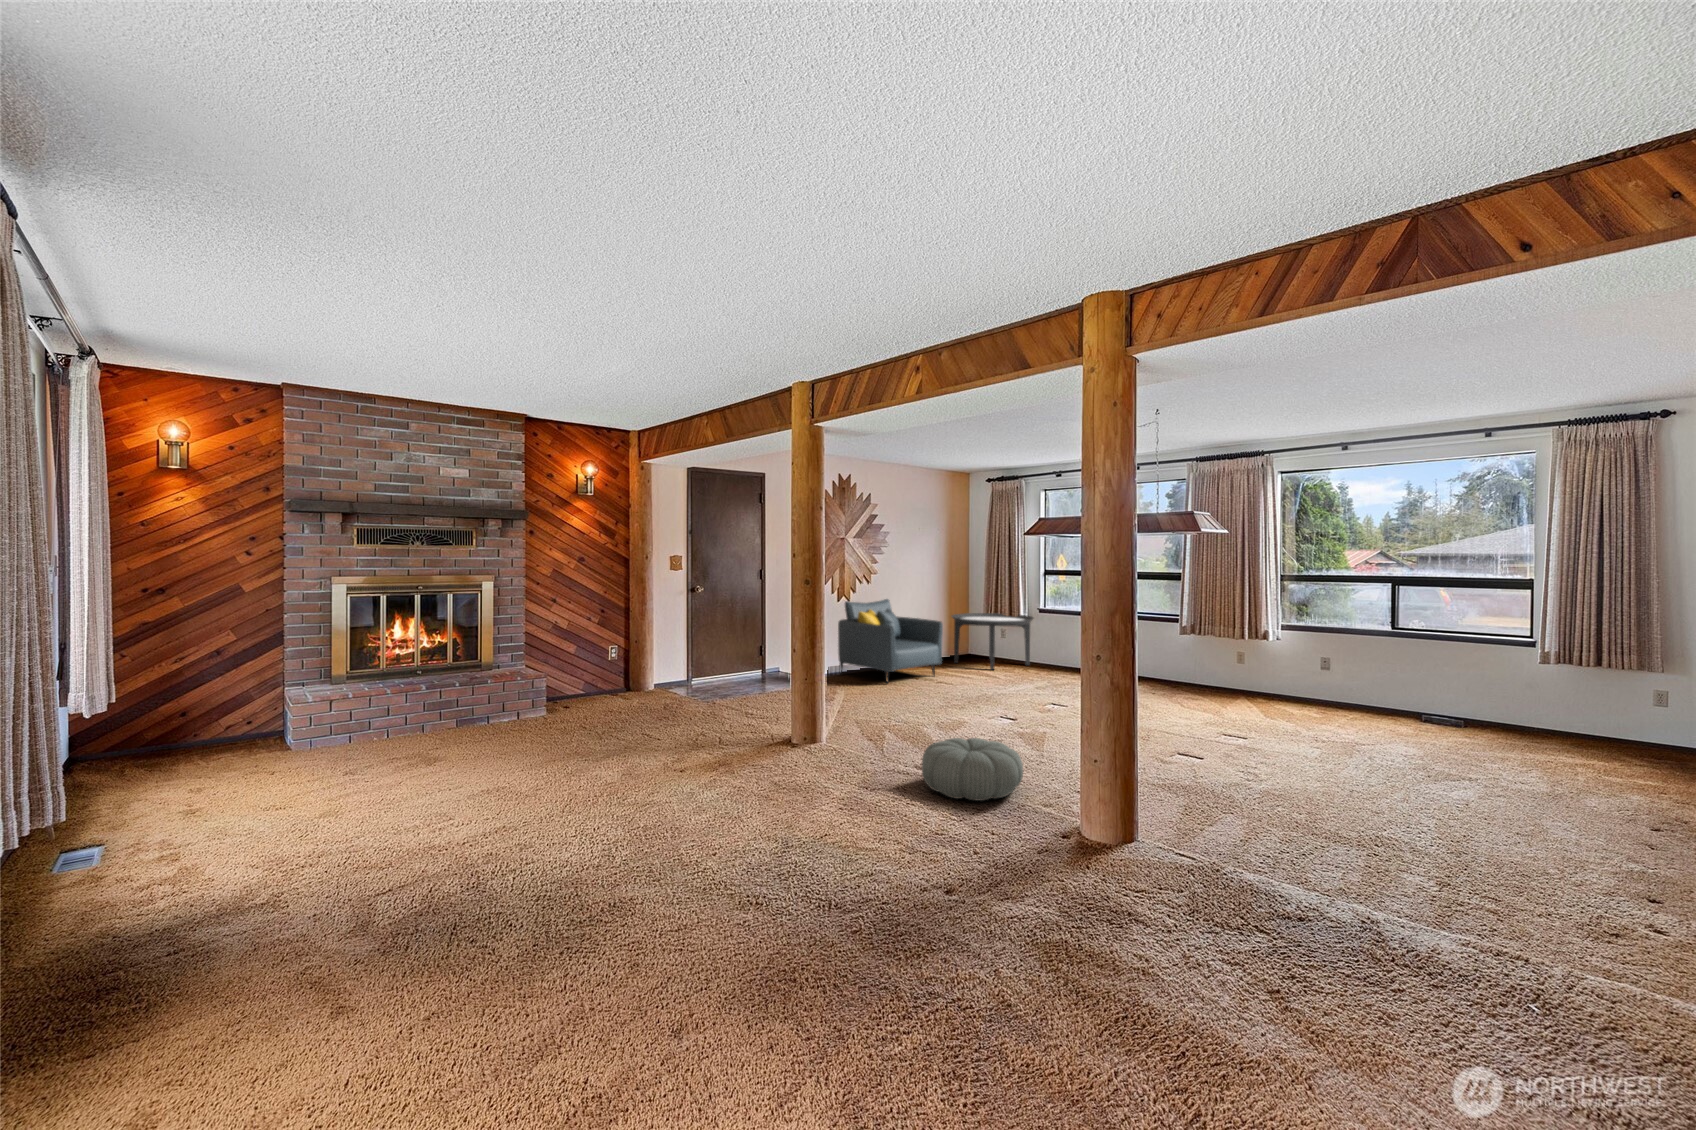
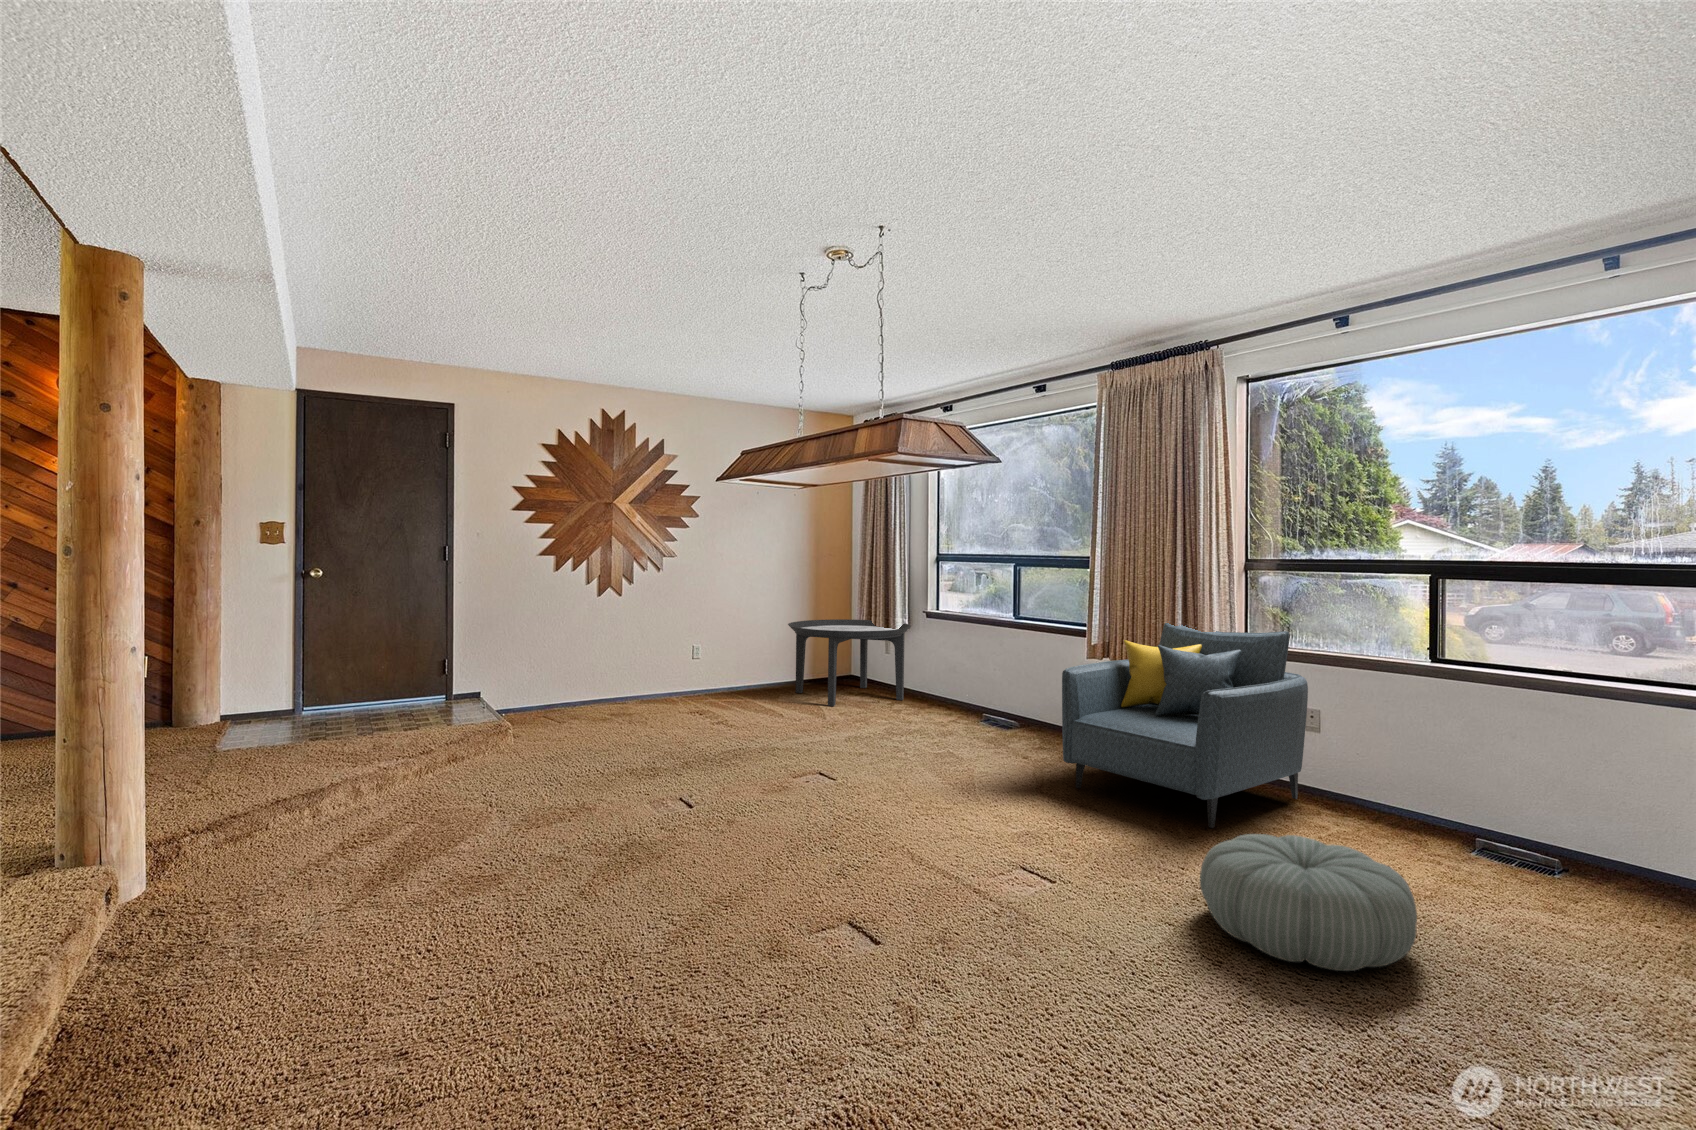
armchair: present [838,599,943,683] -> present [1062,623,1308,828]
pouf: present [922,738,1023,801] -> present [1200,834,1417,971]

